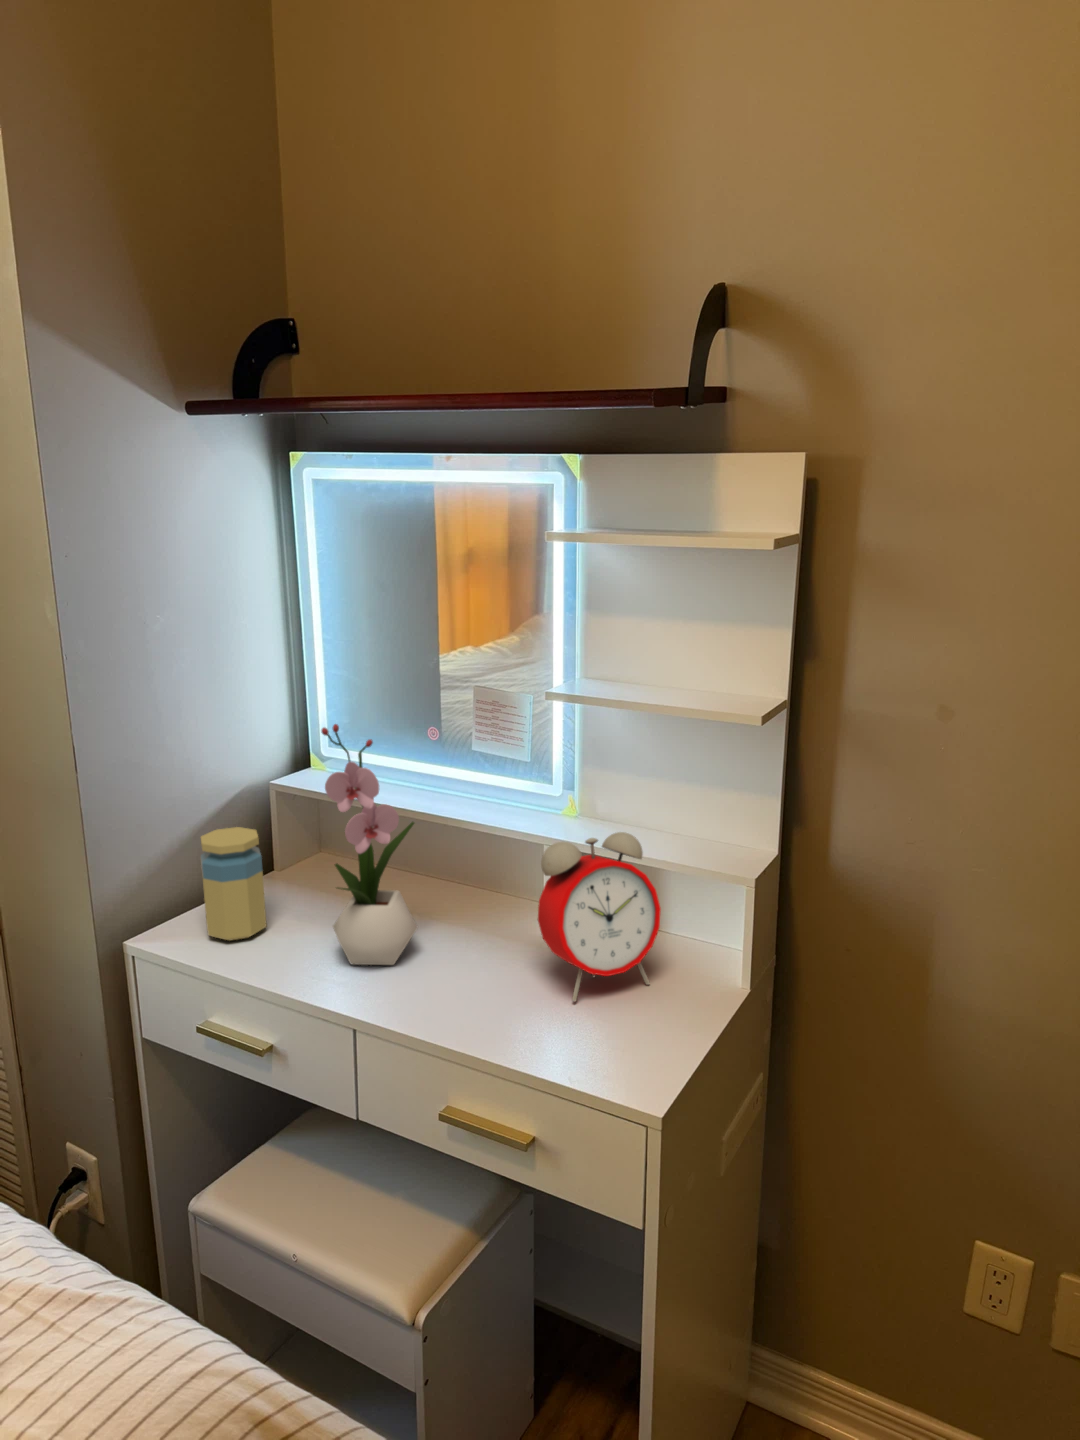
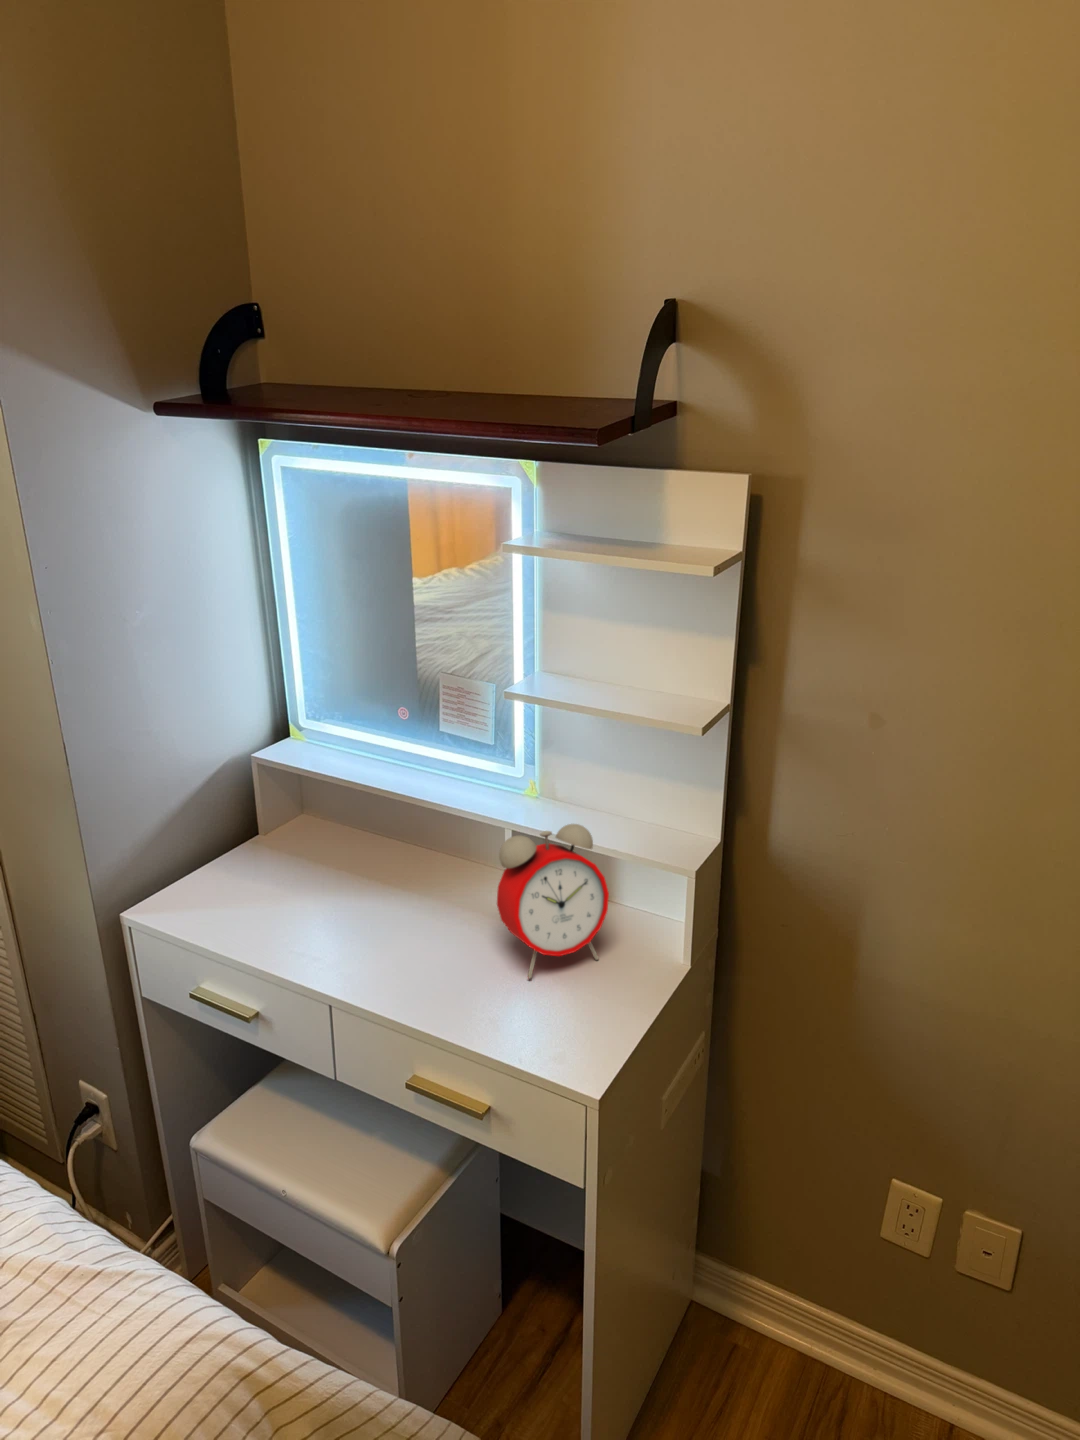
flower arrangement: present [322,724,417,965] -> none [293,728,389,939]
jar: present [201,827,266,941] -> none [187,807,251,912]

